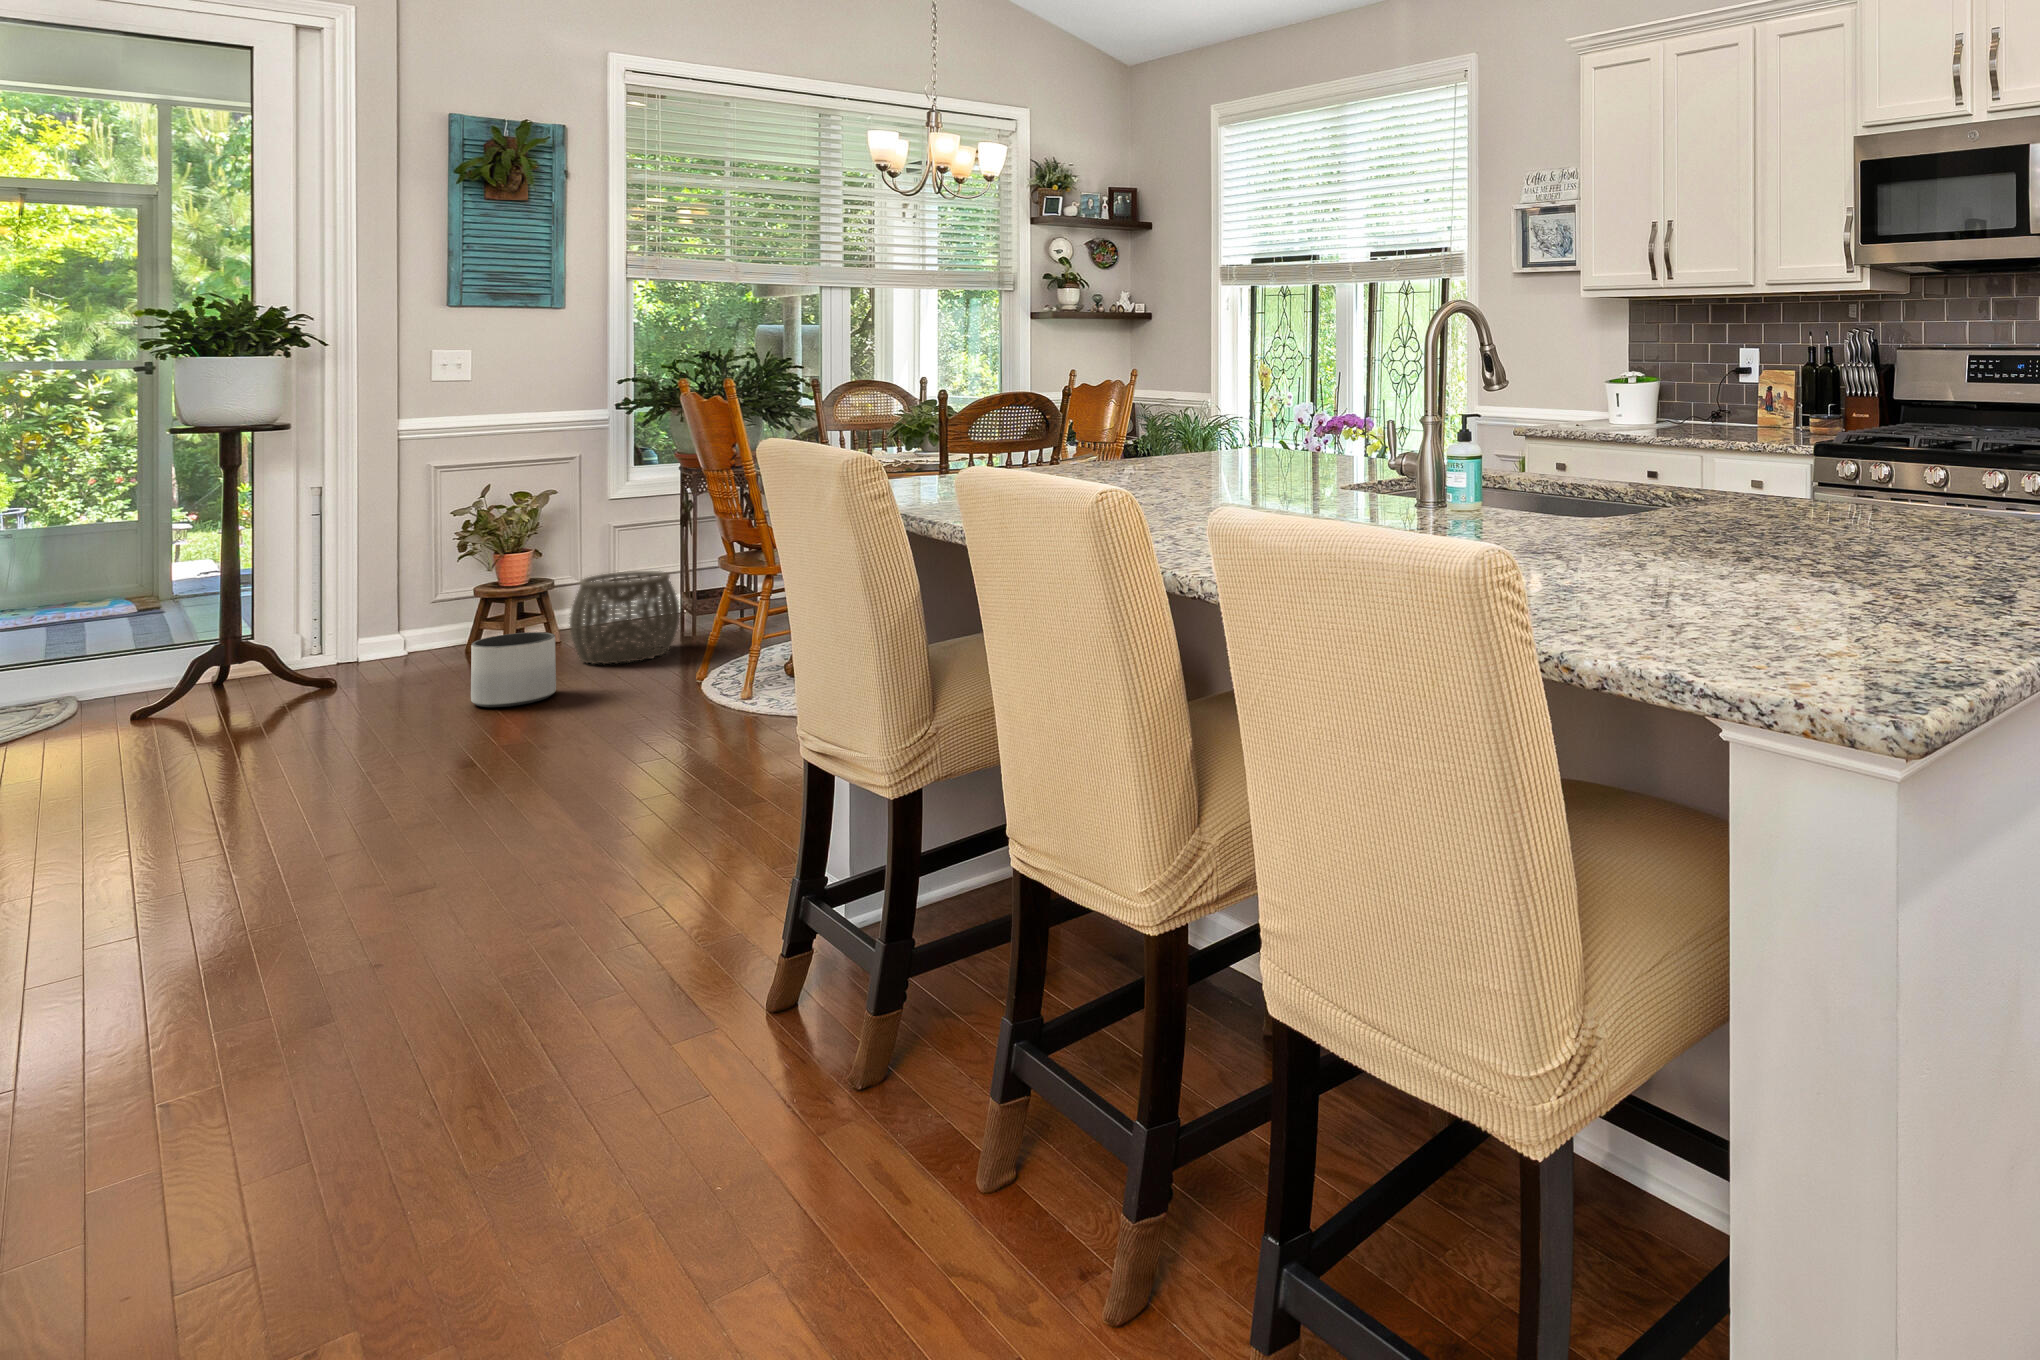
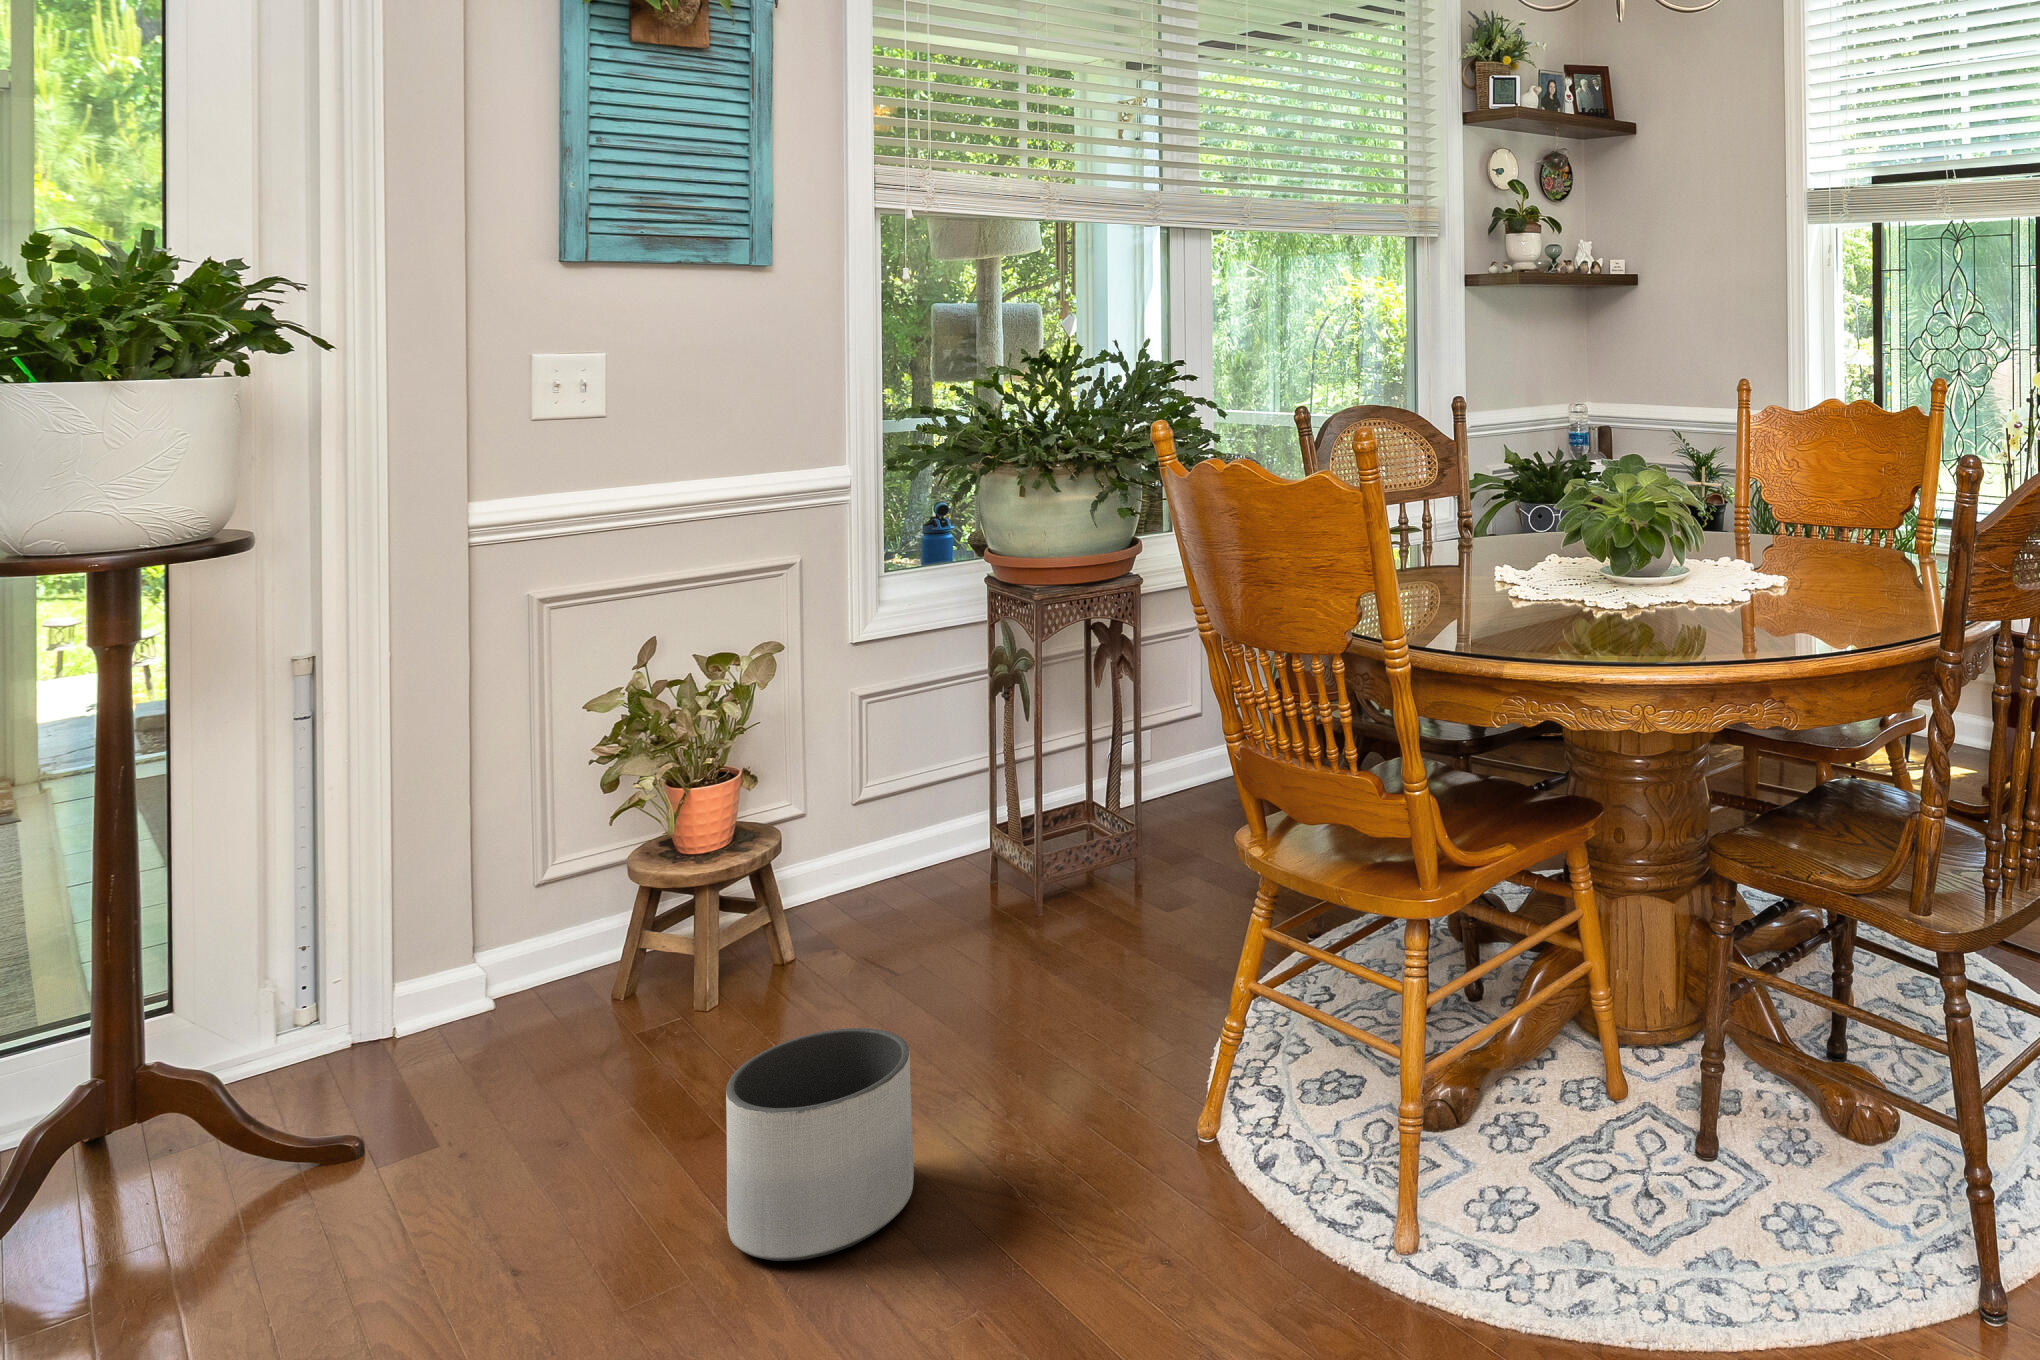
woven basket: present [569,571,680,664] -> none [860,812,1078,1046]

